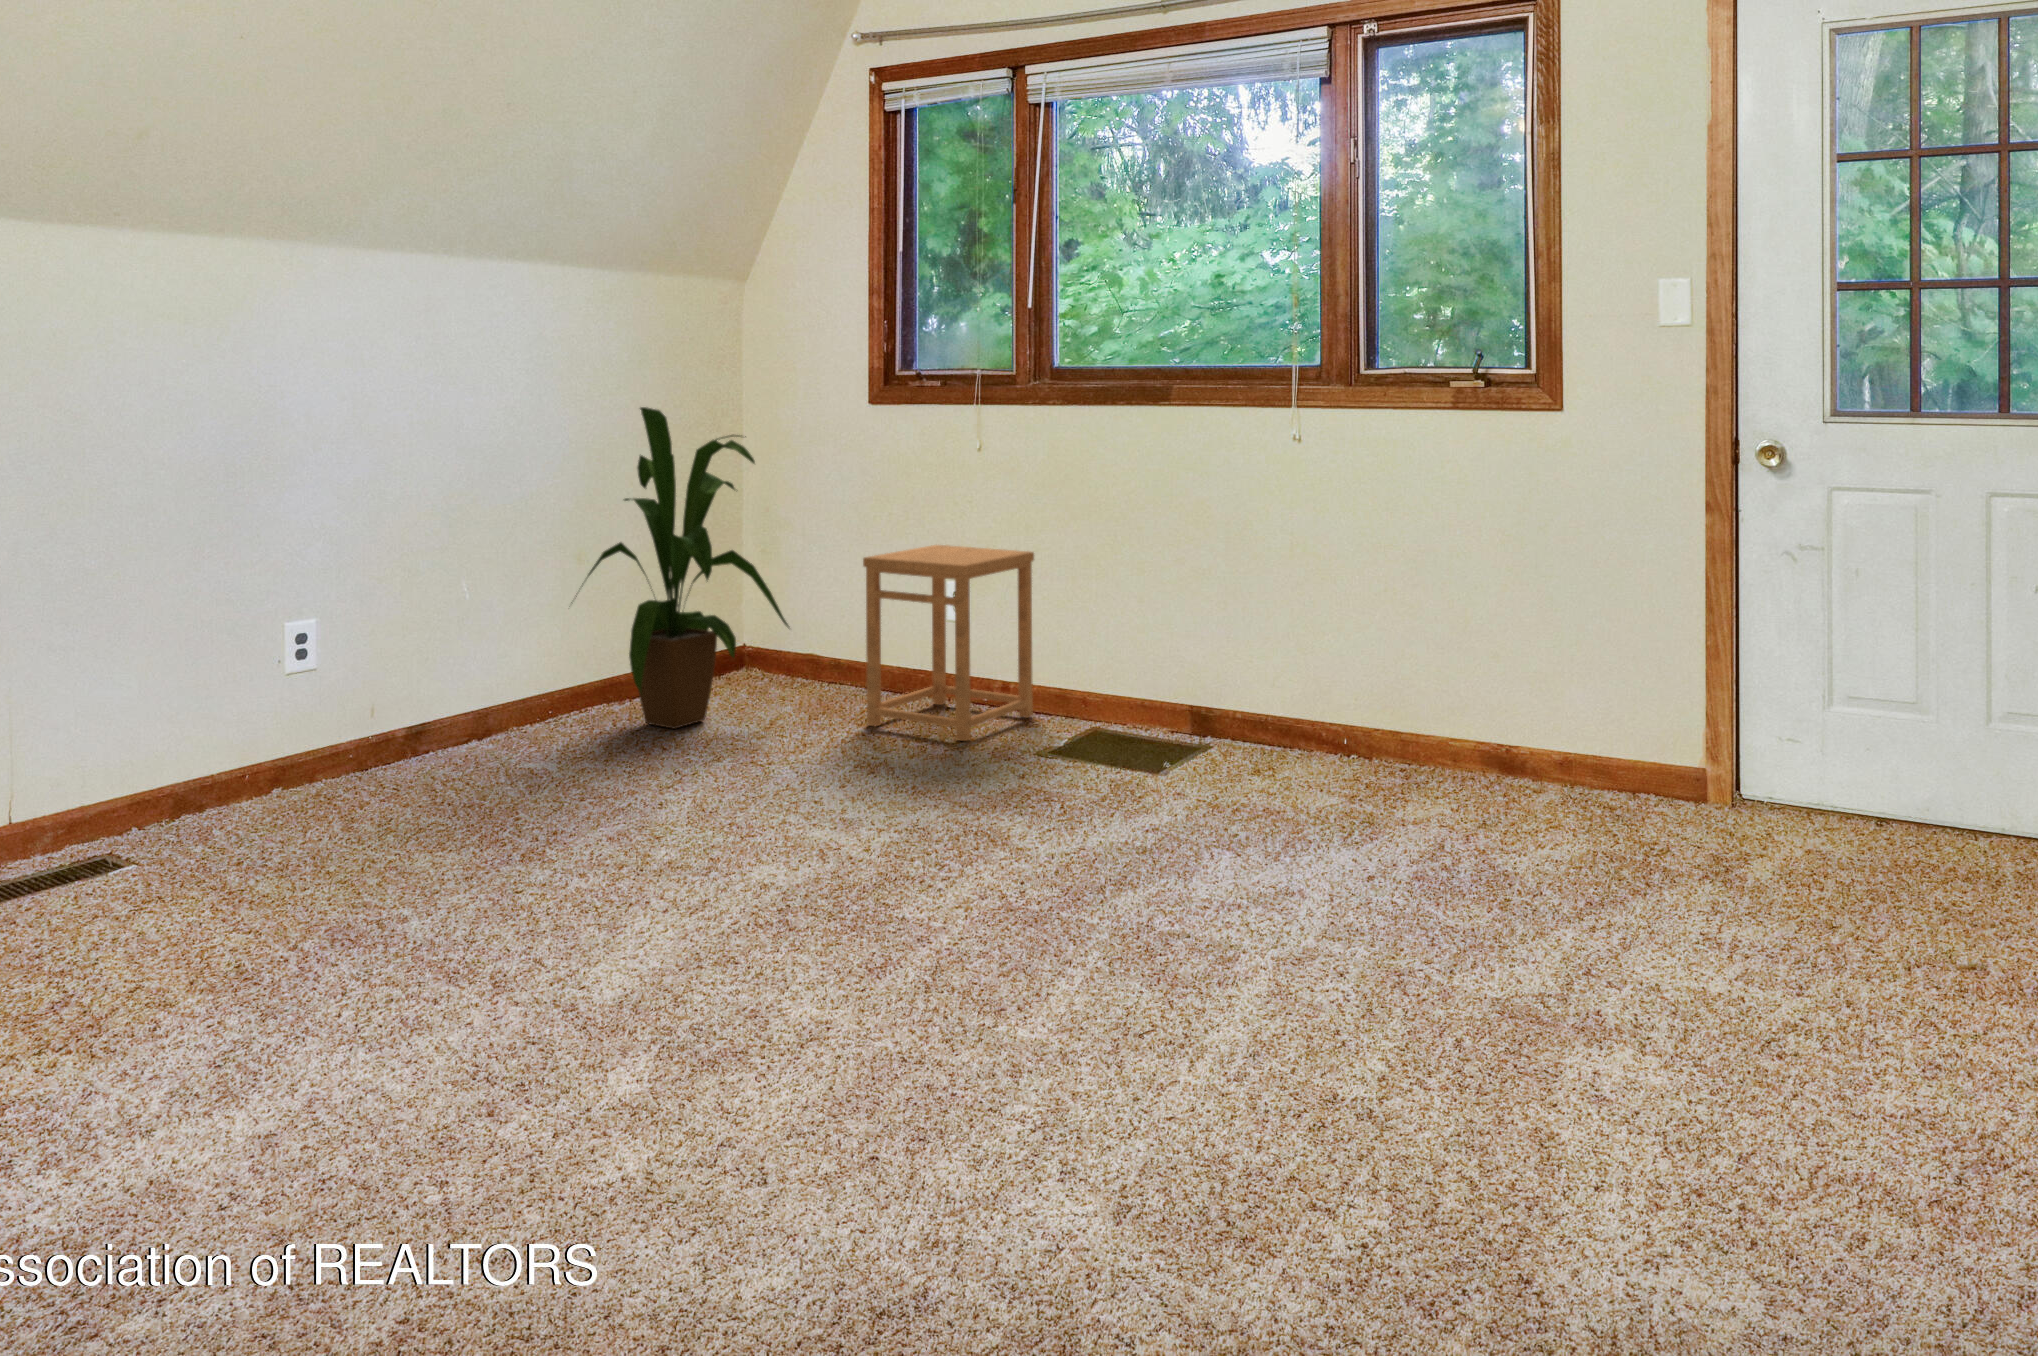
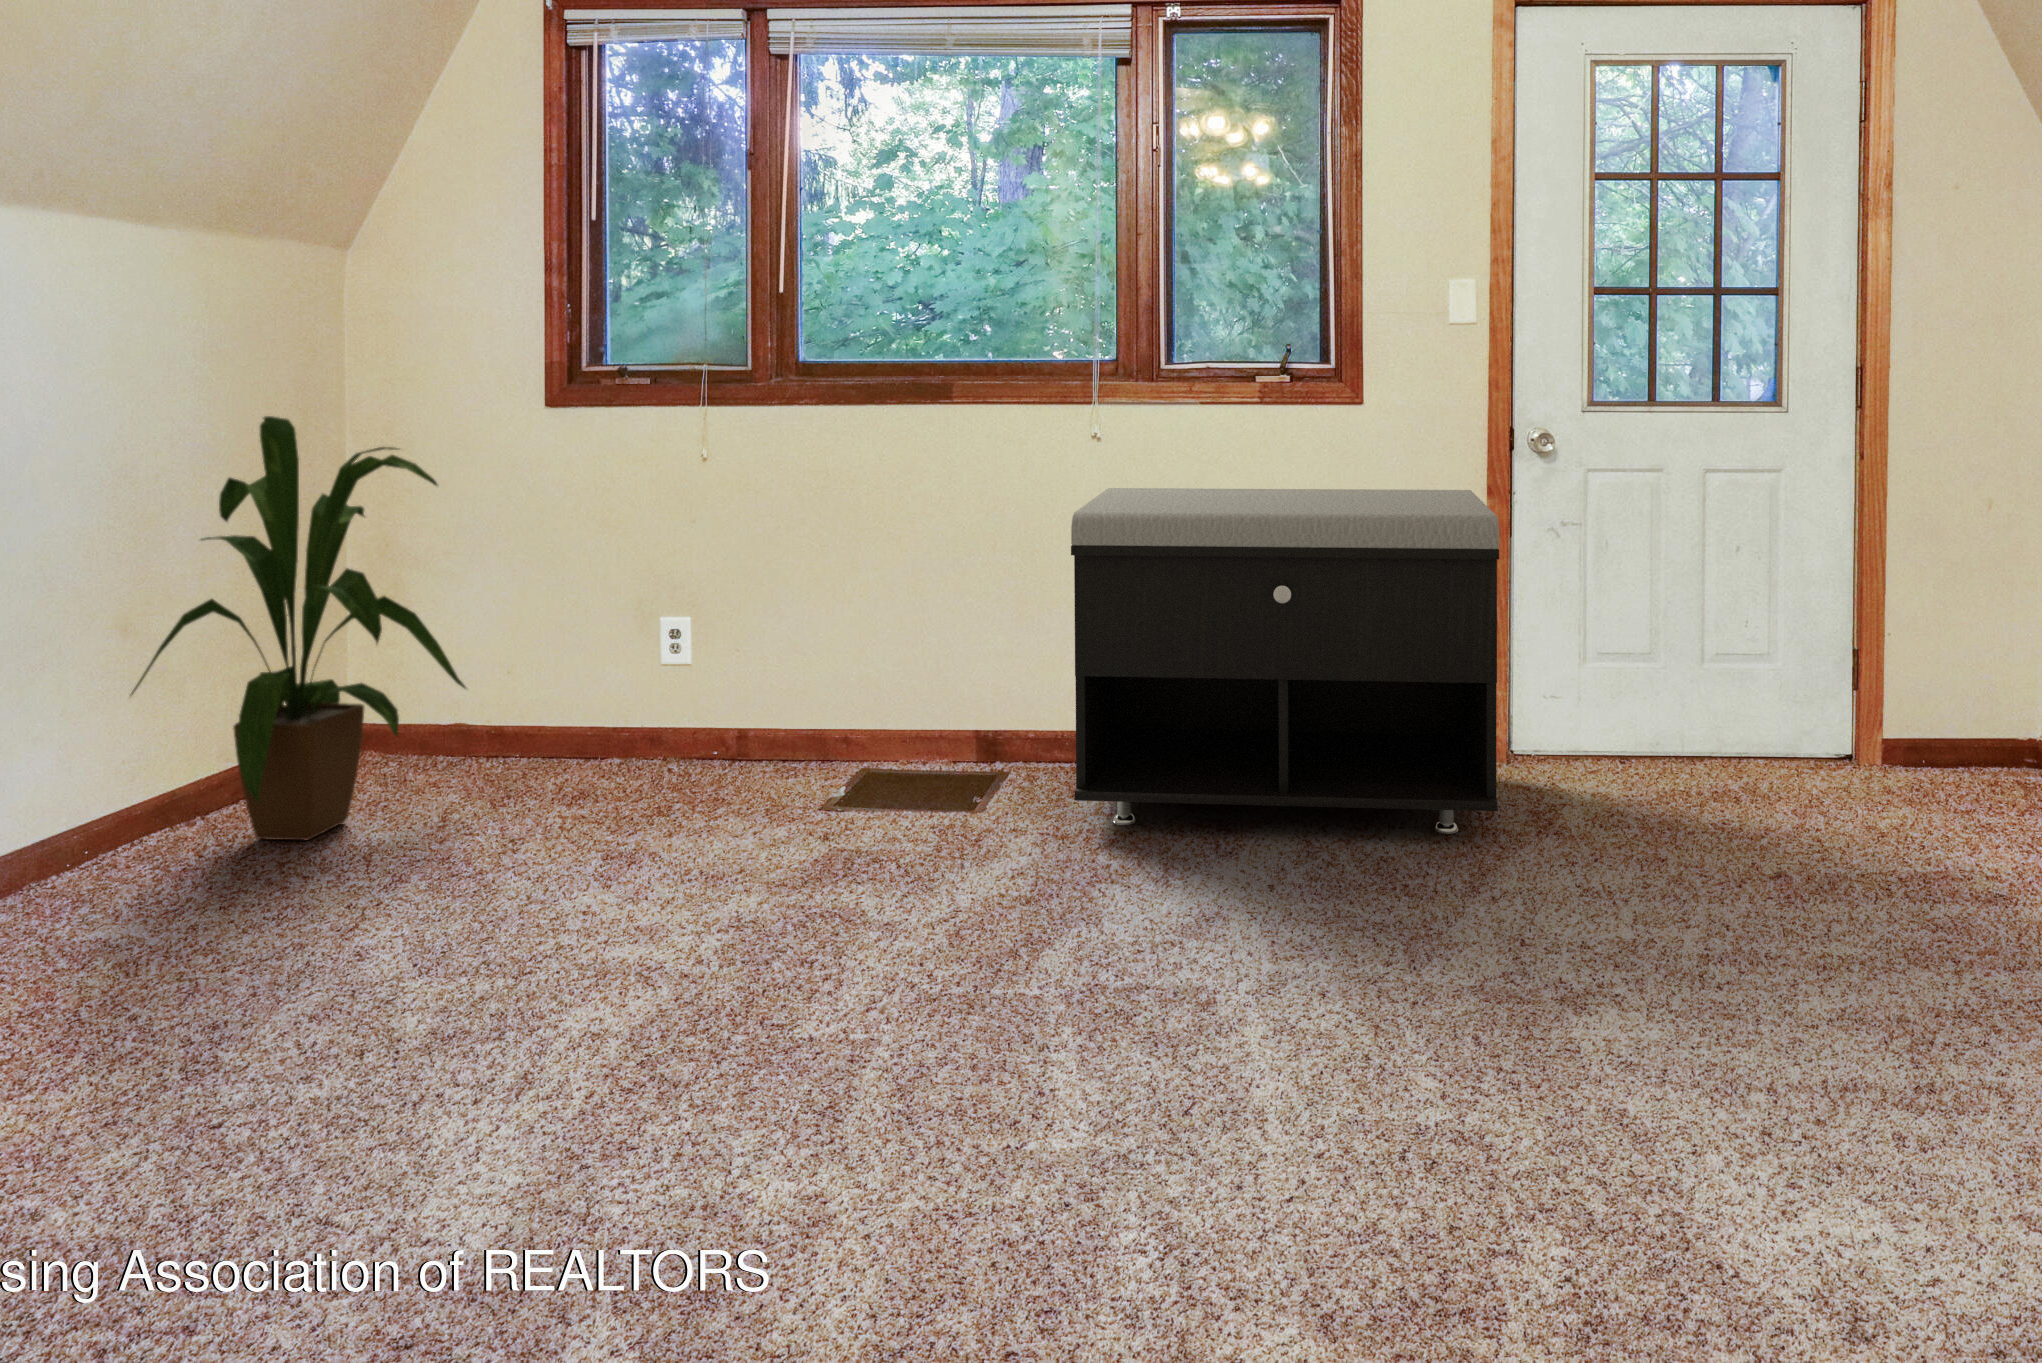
storage bench: none [1216,491,1680,860] -> present [1071,488,1499,834]
side table: present [863,545,1034,741] -> none [577,567,783,799]

